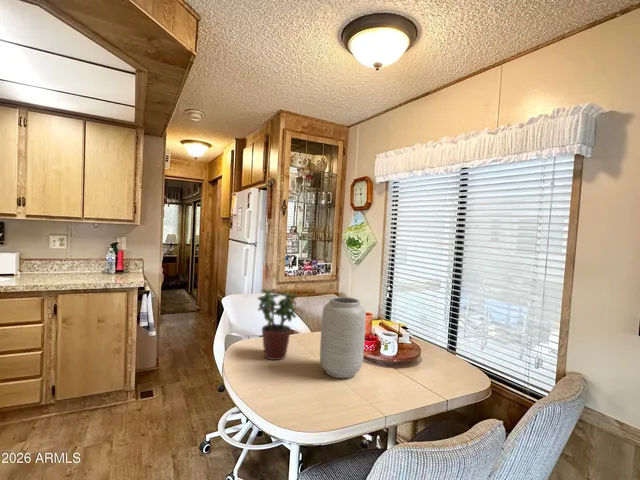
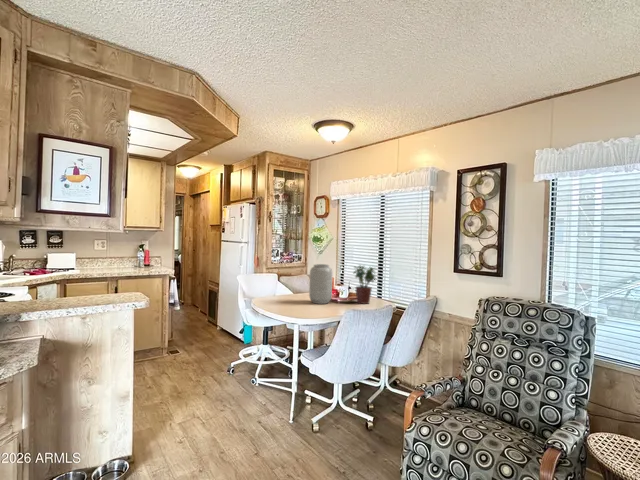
potted plant: present [258,289,297,360] -> present [354,266,375,304]

